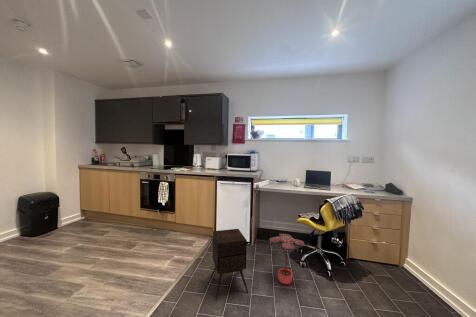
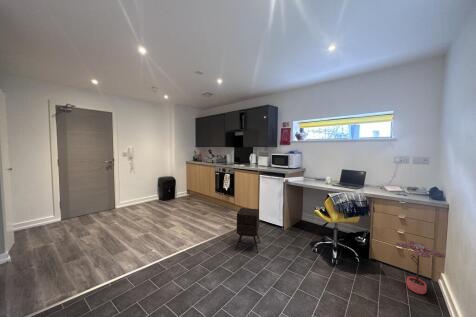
potted plant: present [269,234,304,284] -> present [396,241,445,294]

